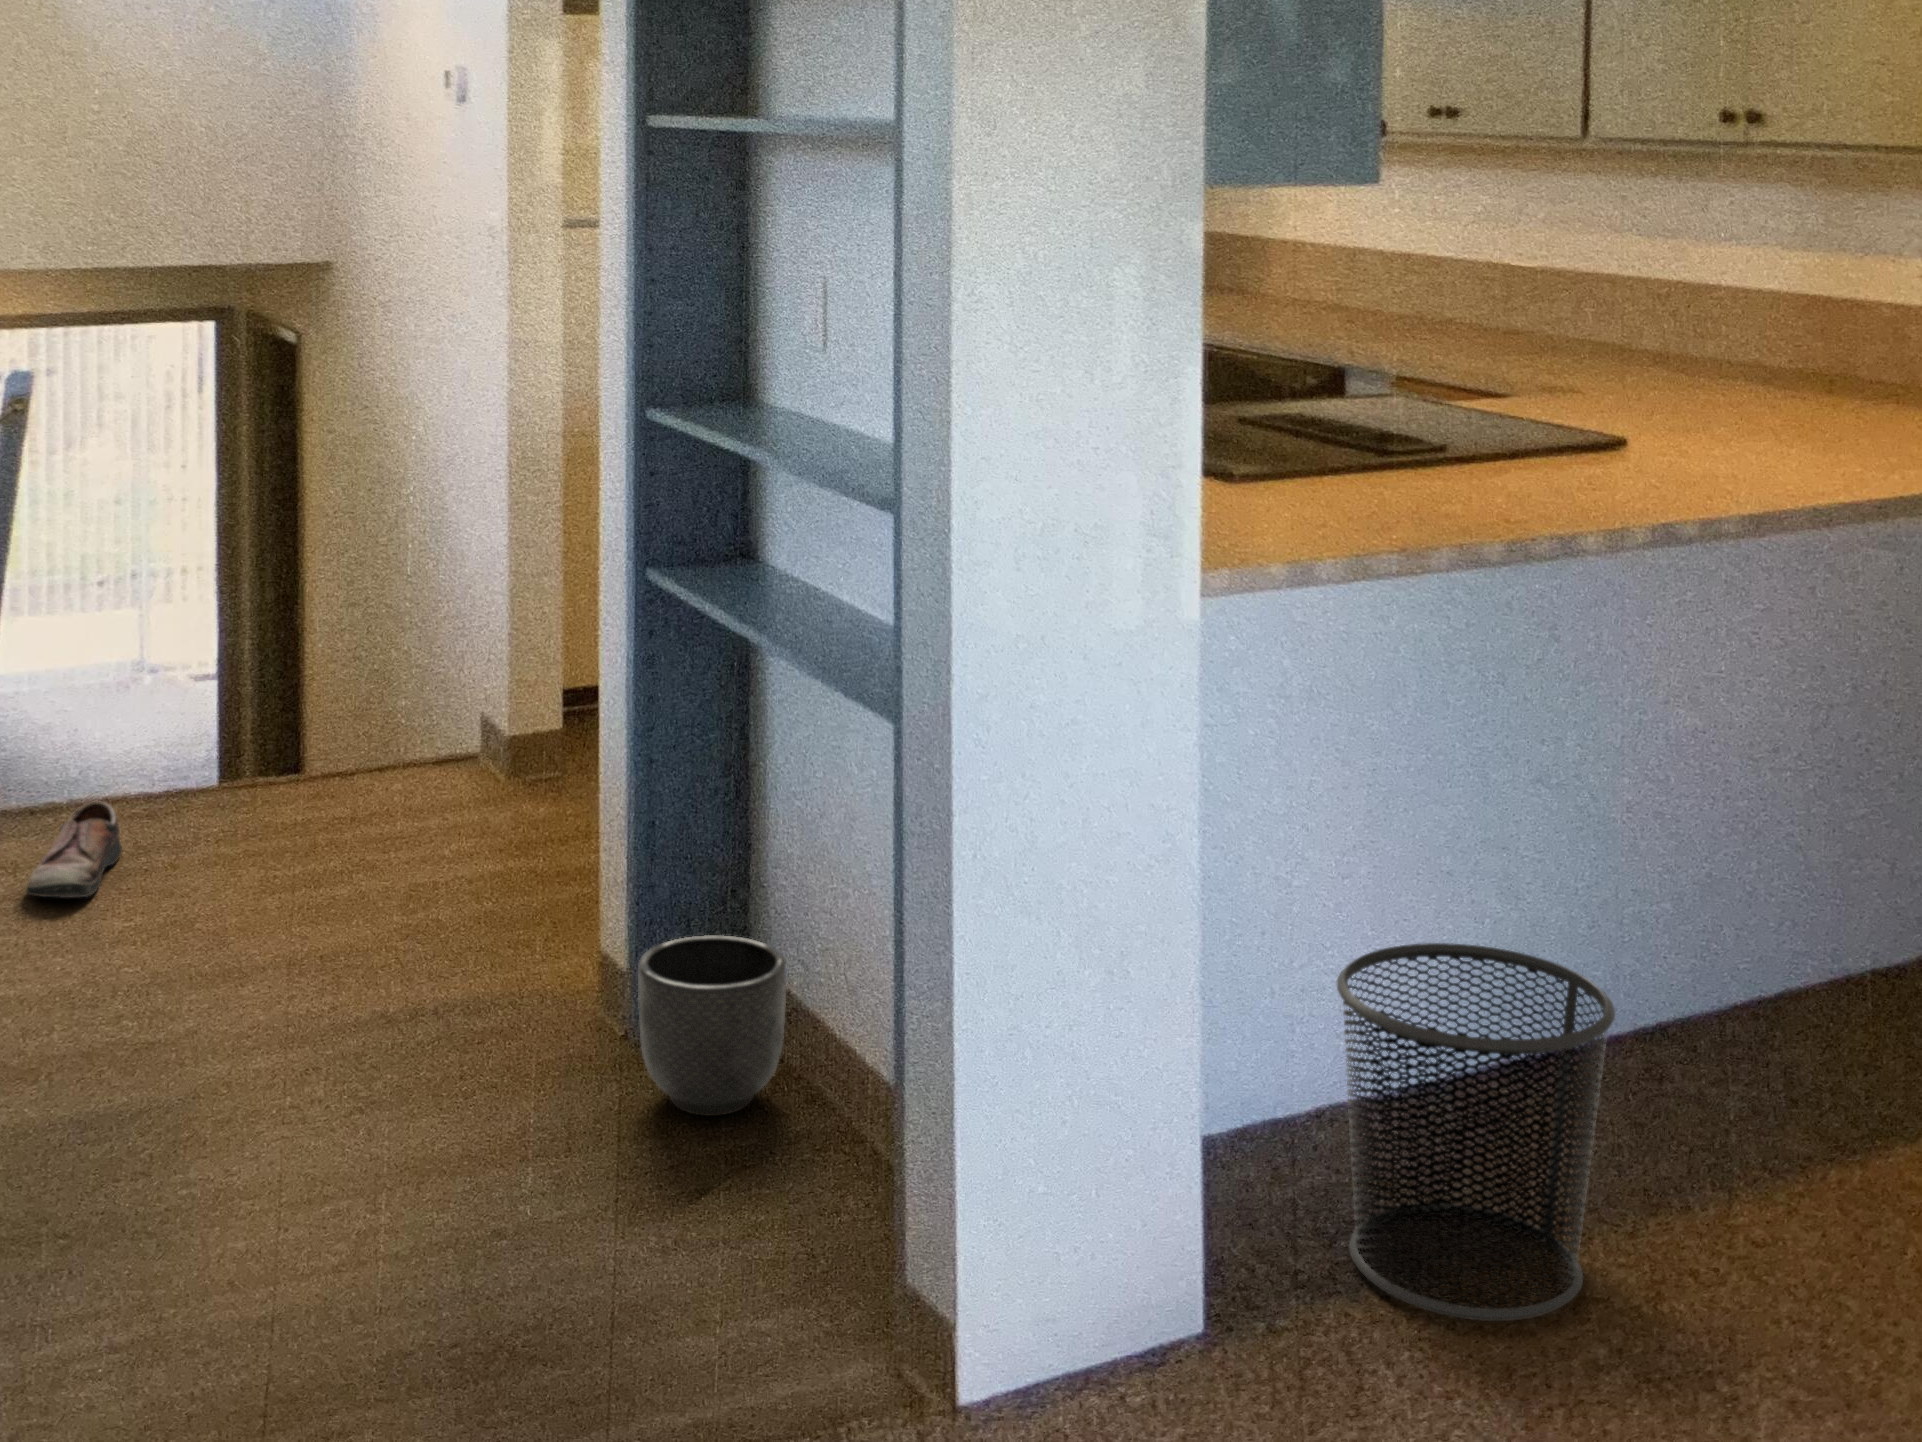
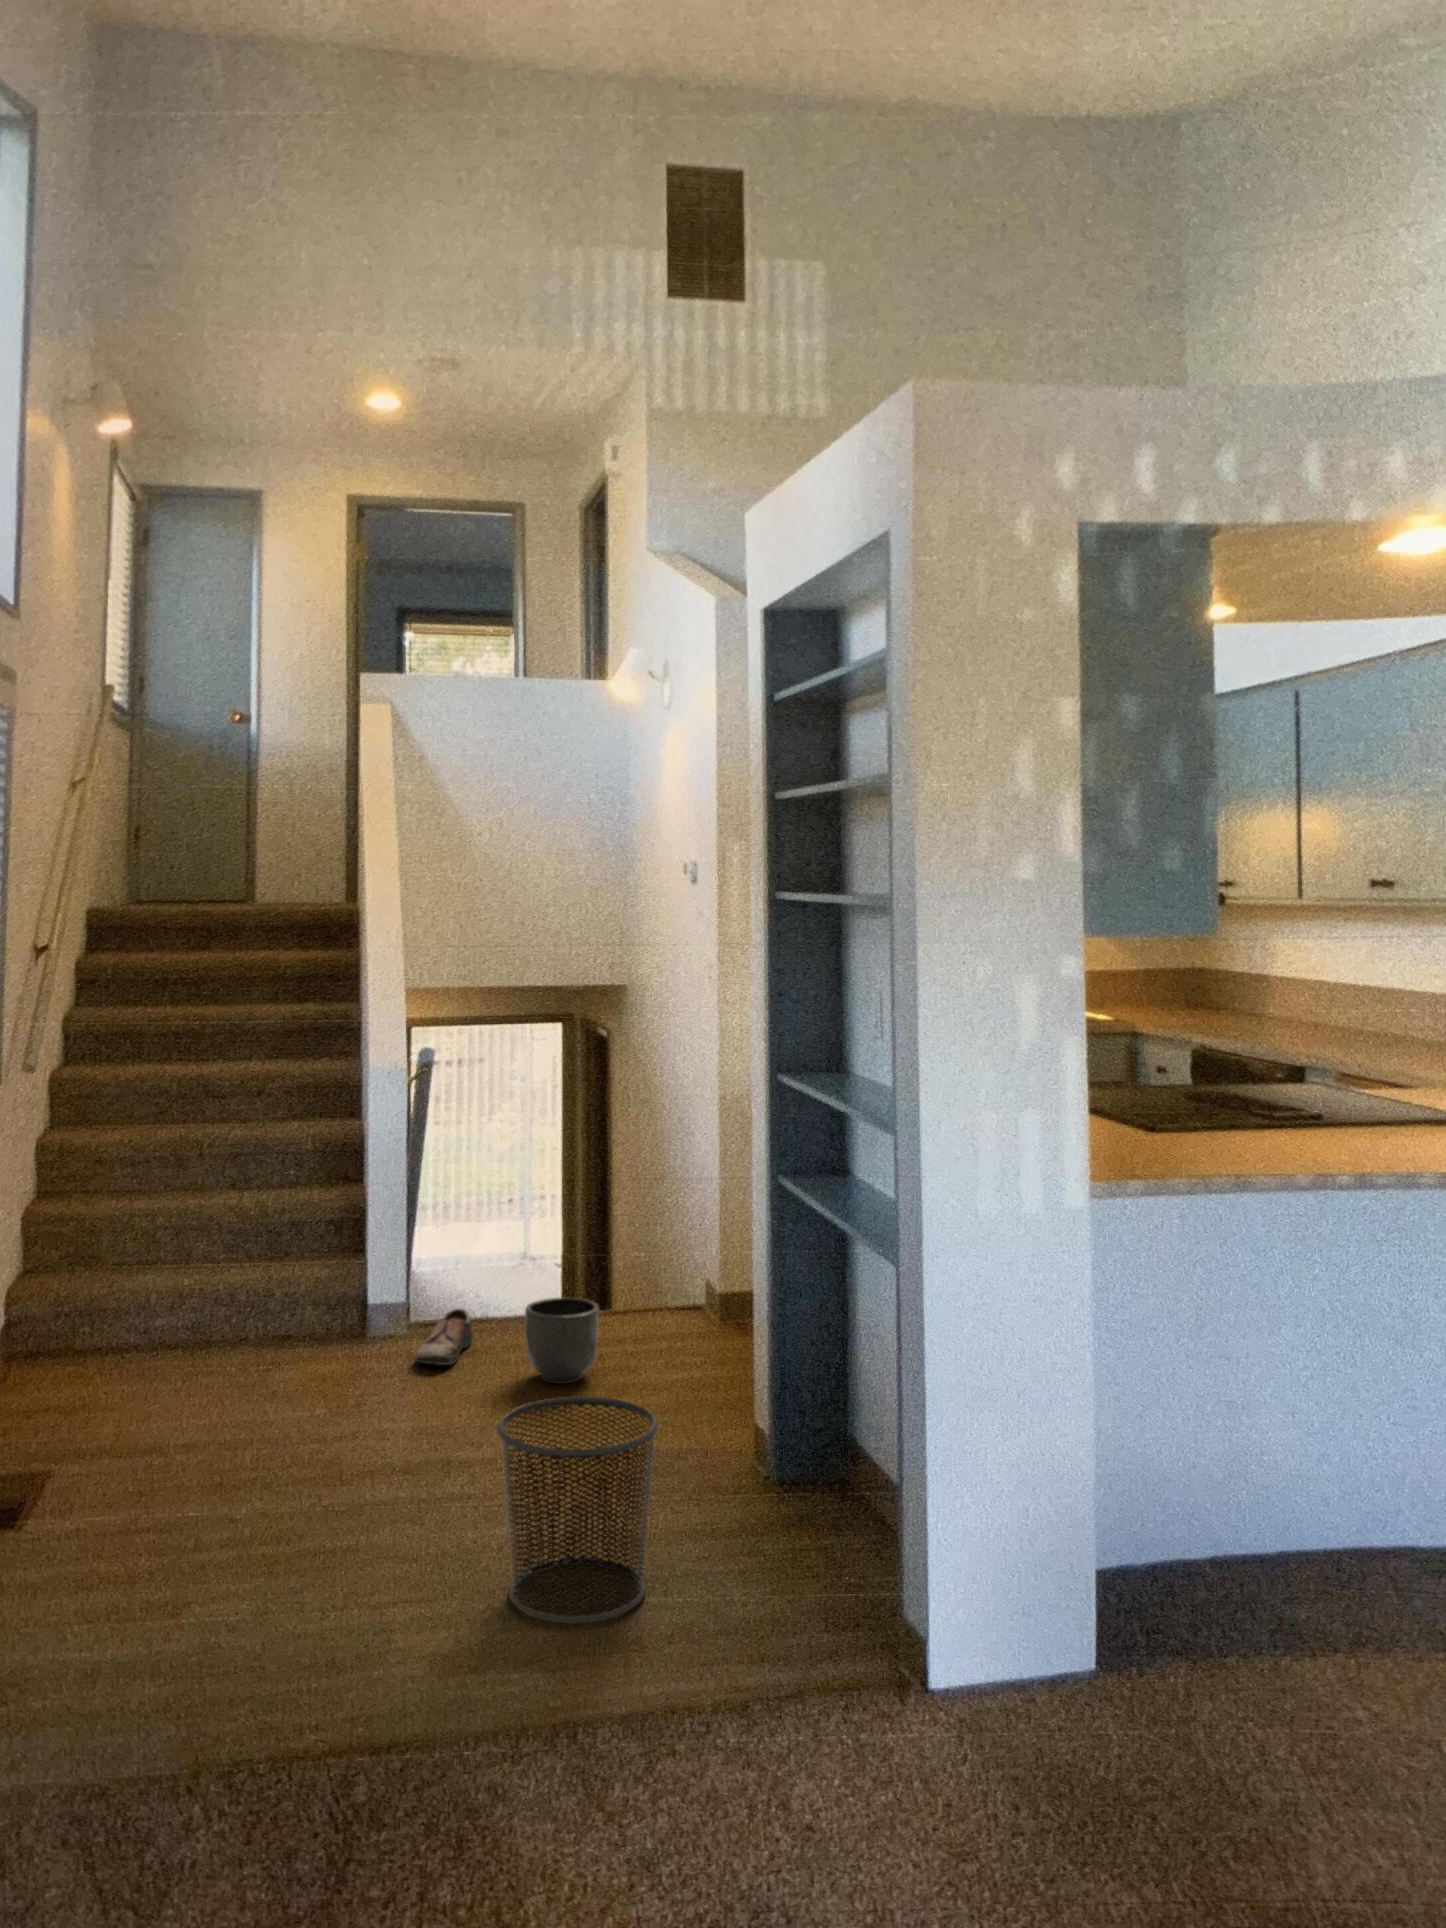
planter: present [638,935,787,1116] -> present [525,1297,599,1384]
waste bin: present [1337,943,1615,1321] -> present [497,1397,659,1624]

